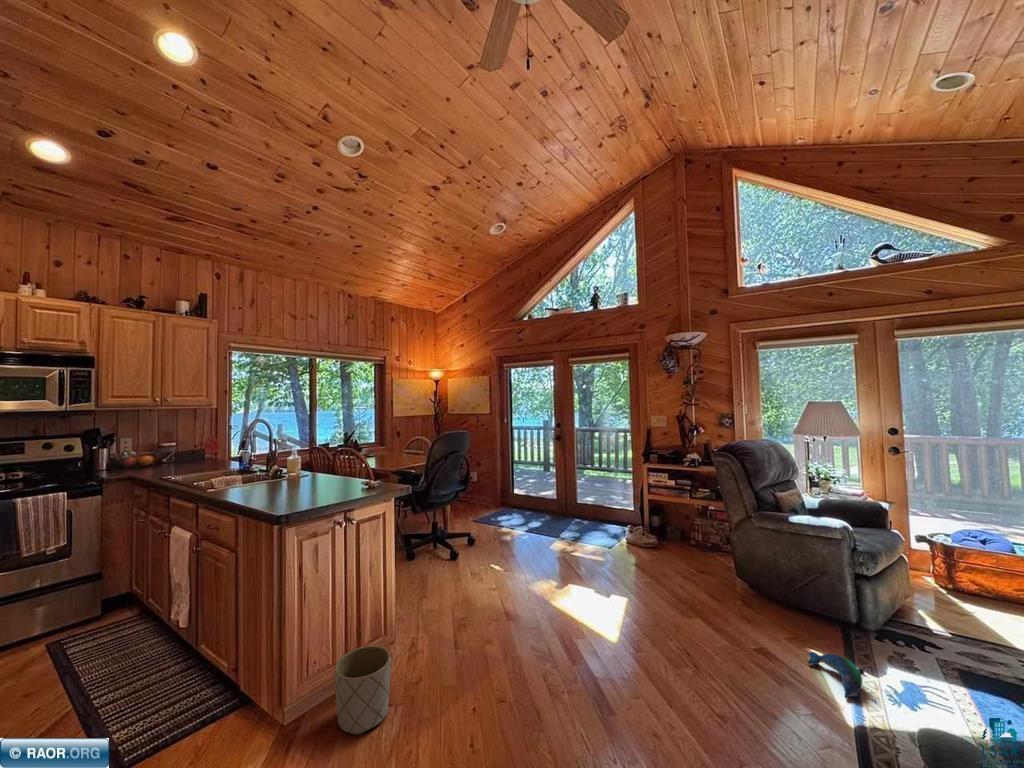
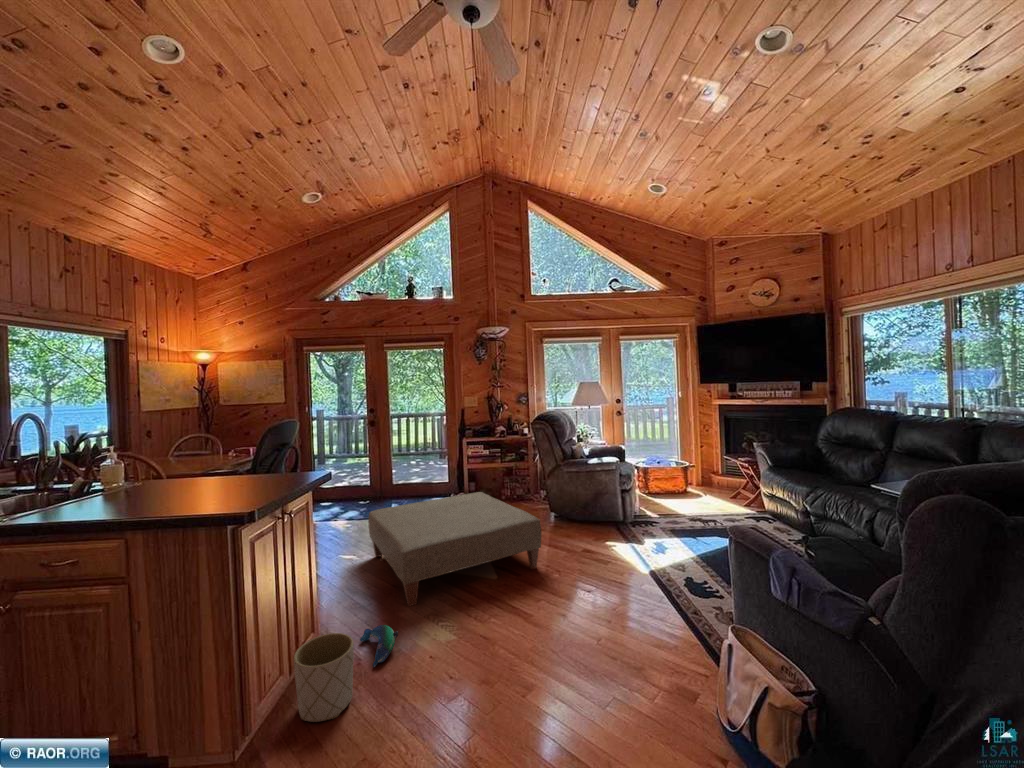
ottoman: none [494,527,677,648] -> present [368,492,541,606]
plush toy: present [808,652,864,699] -> present [360,625,398,667]

